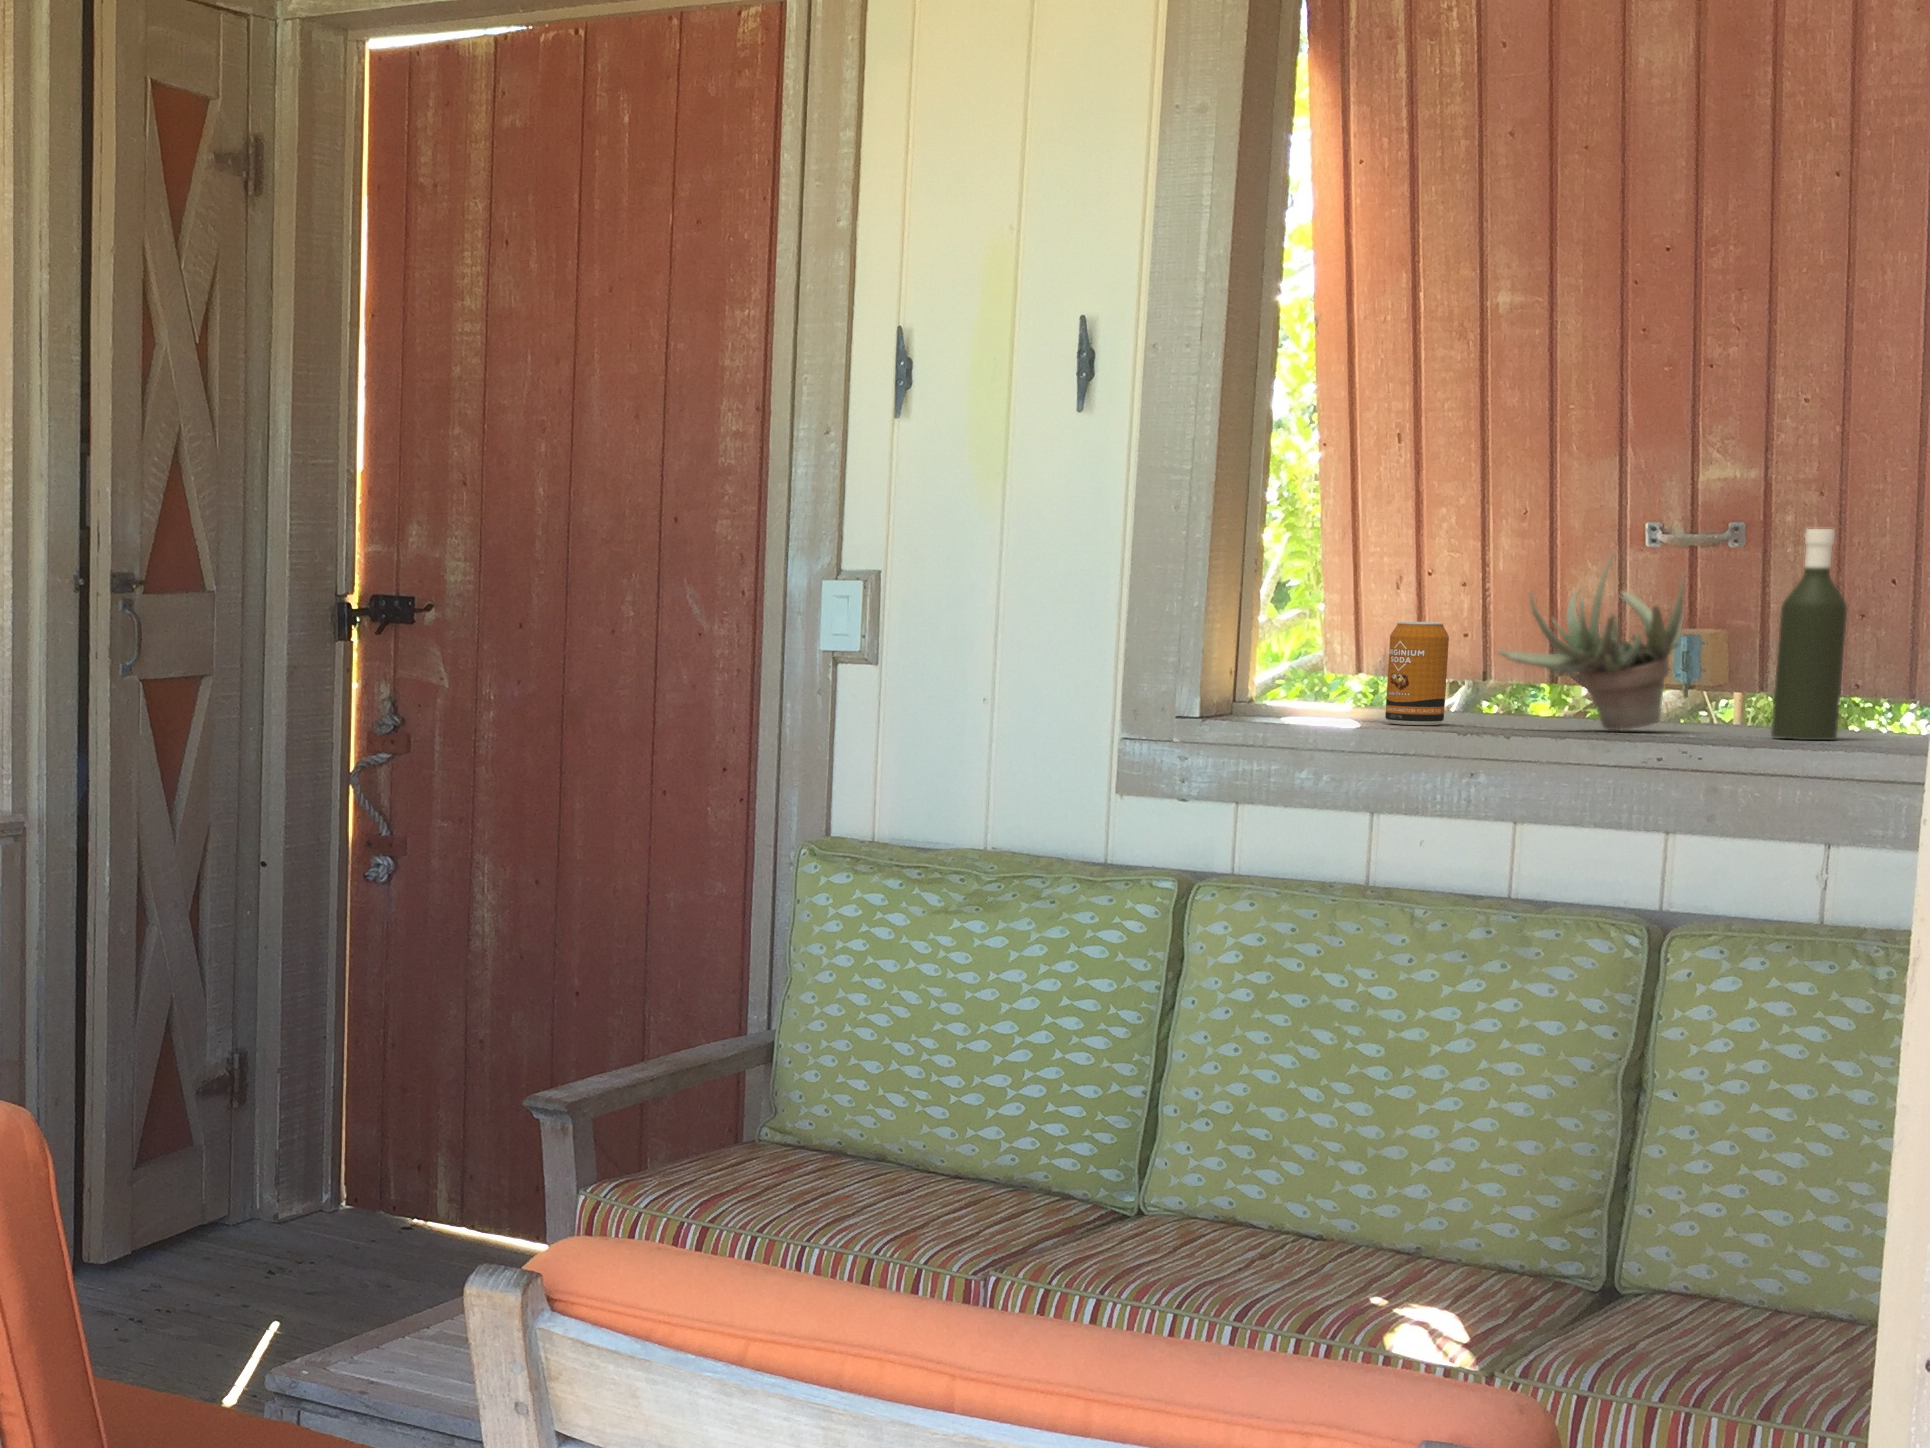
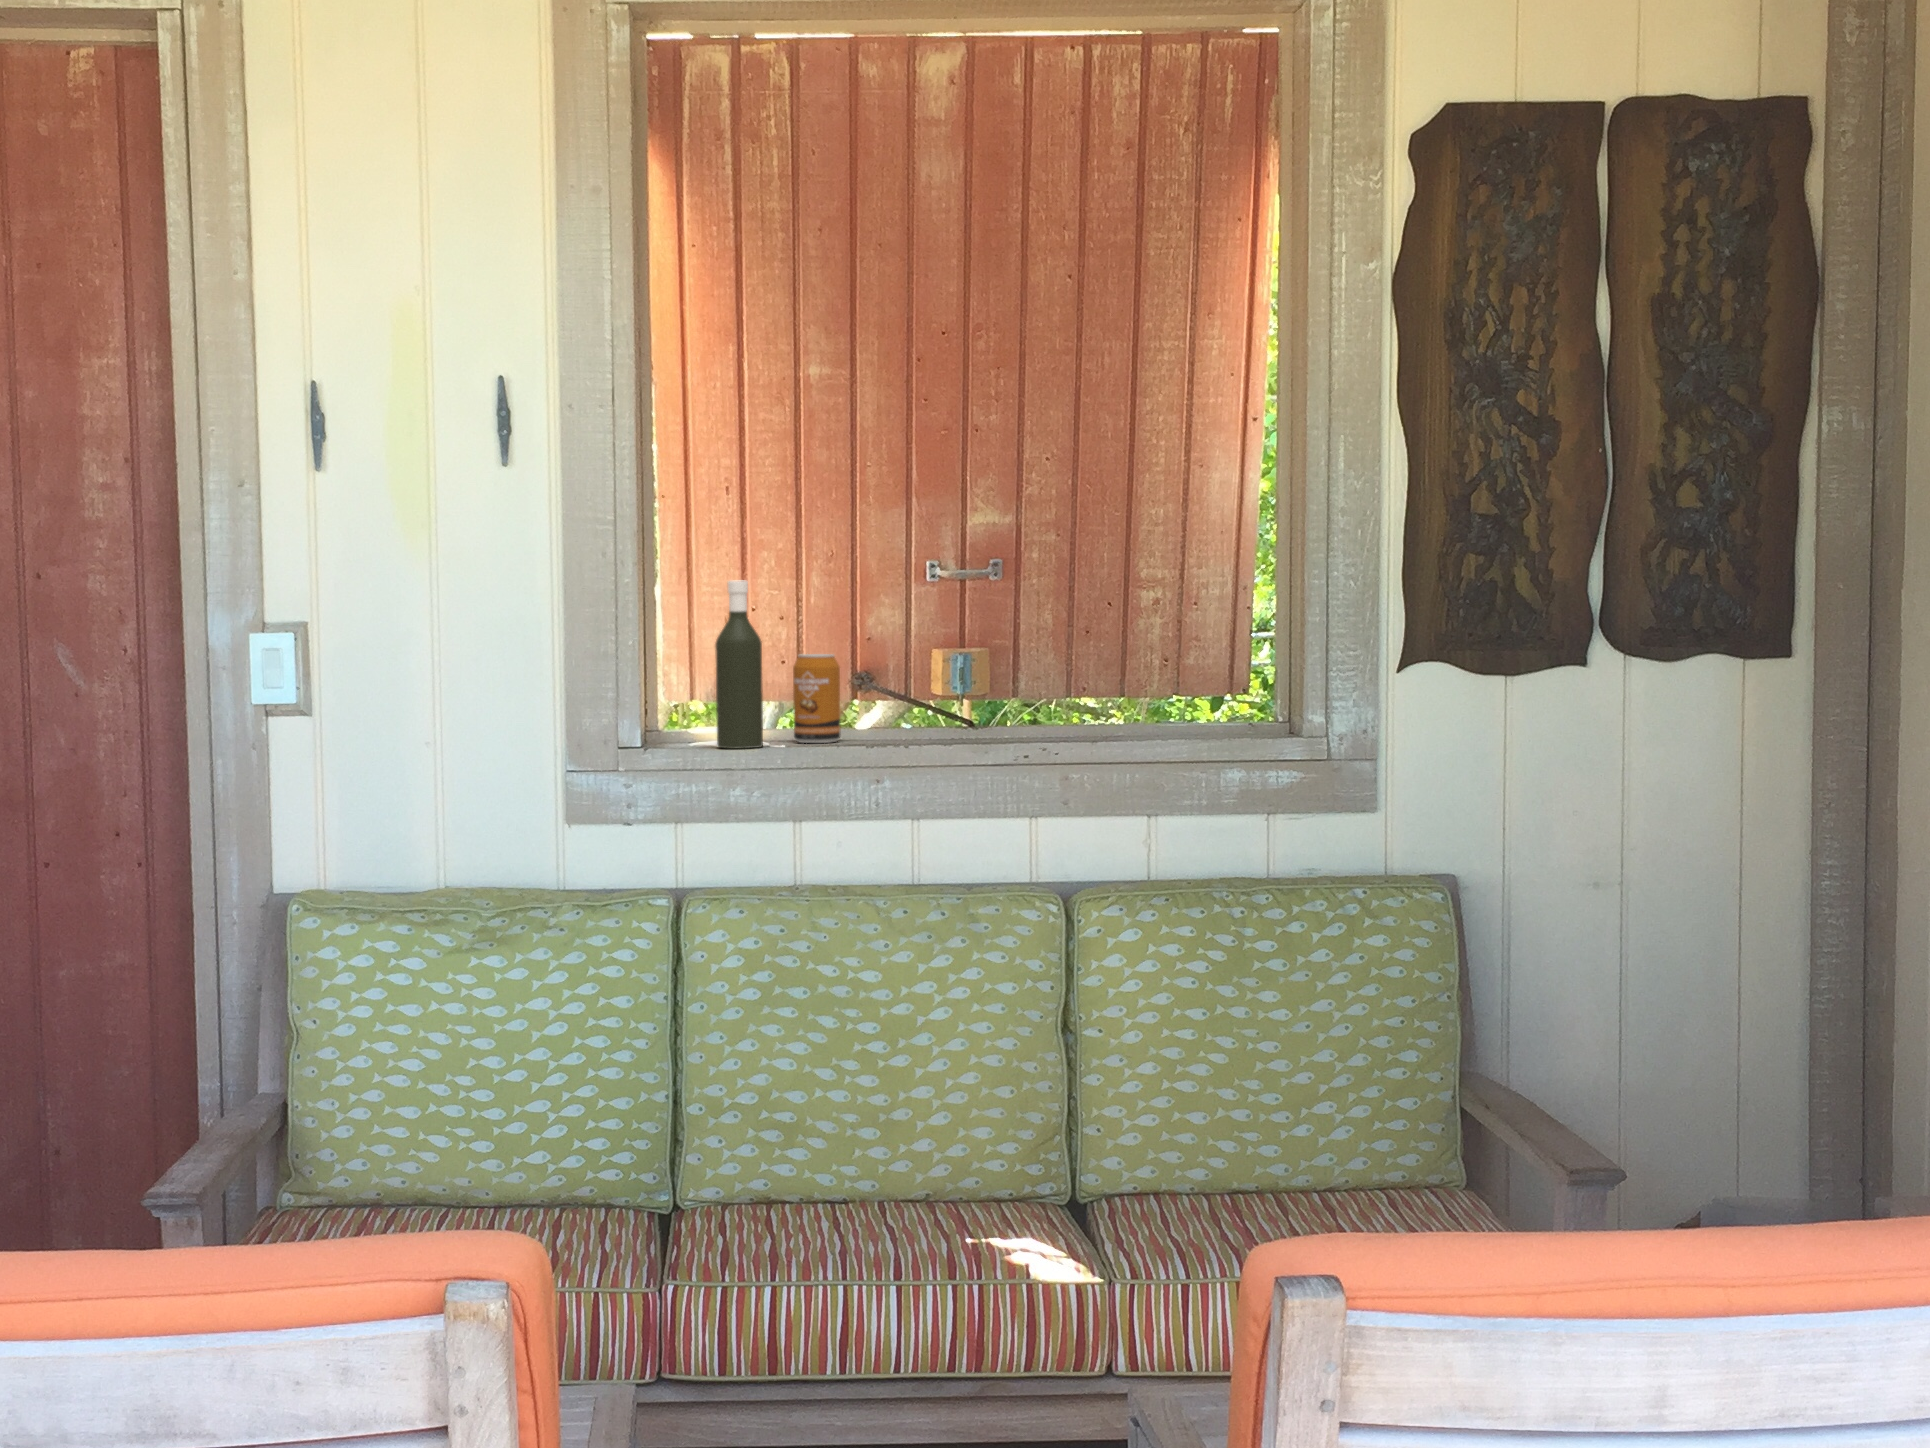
bottle: present [1771,529,1848,740] -> present [715,580,763,749]
succulent plant: present [1498,555,1684,730] -> none [901,593,1028,737]

